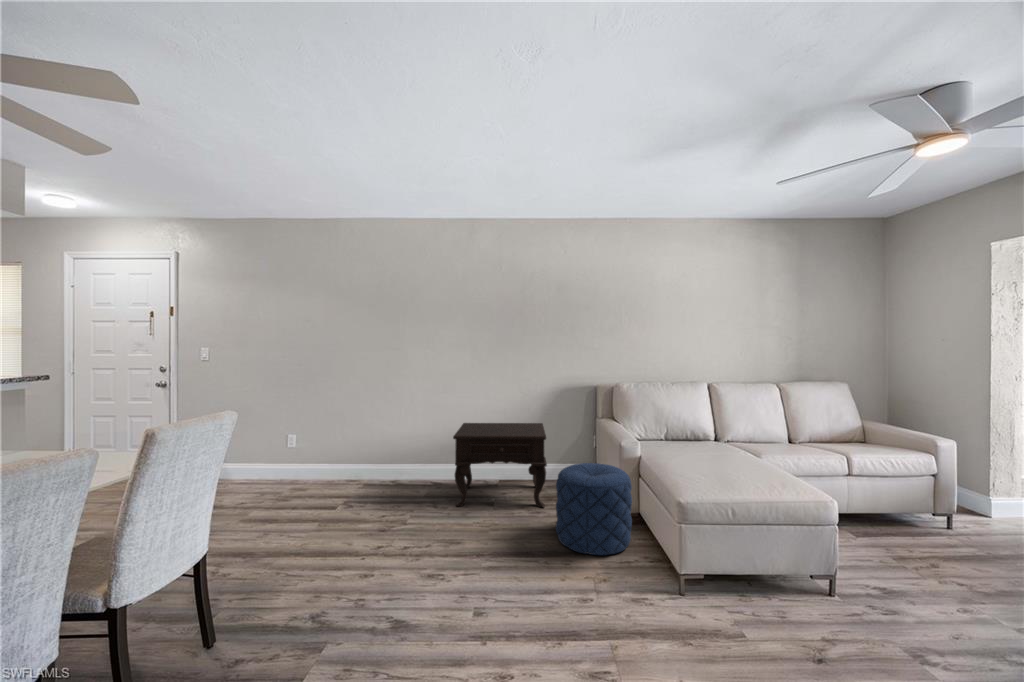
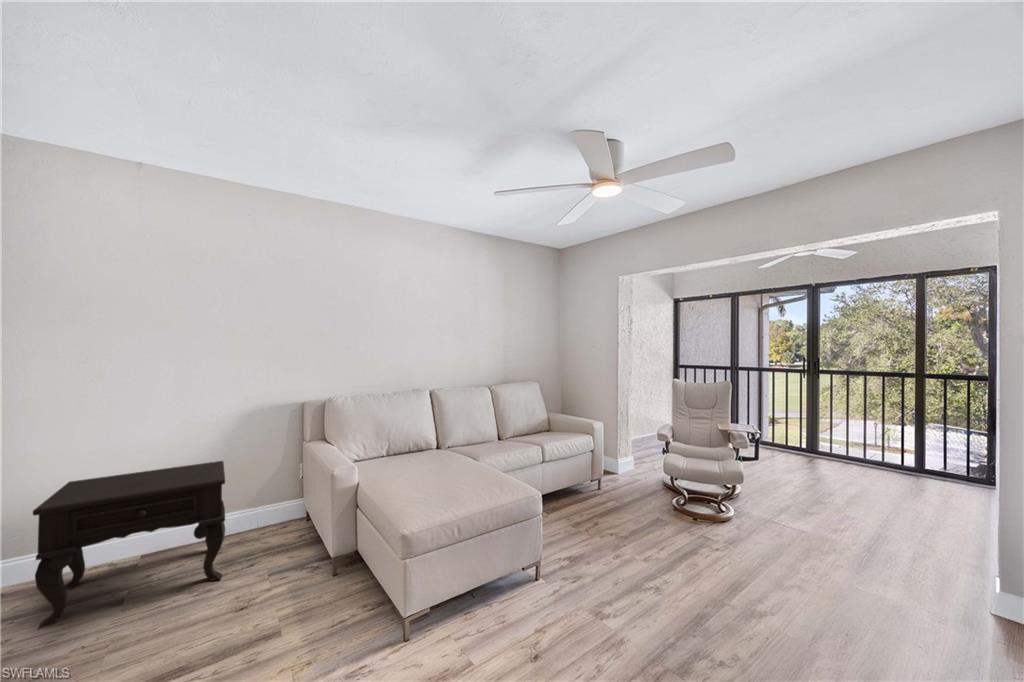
pouf: present [556,463,632,555] -> none [236,501,345,634]

